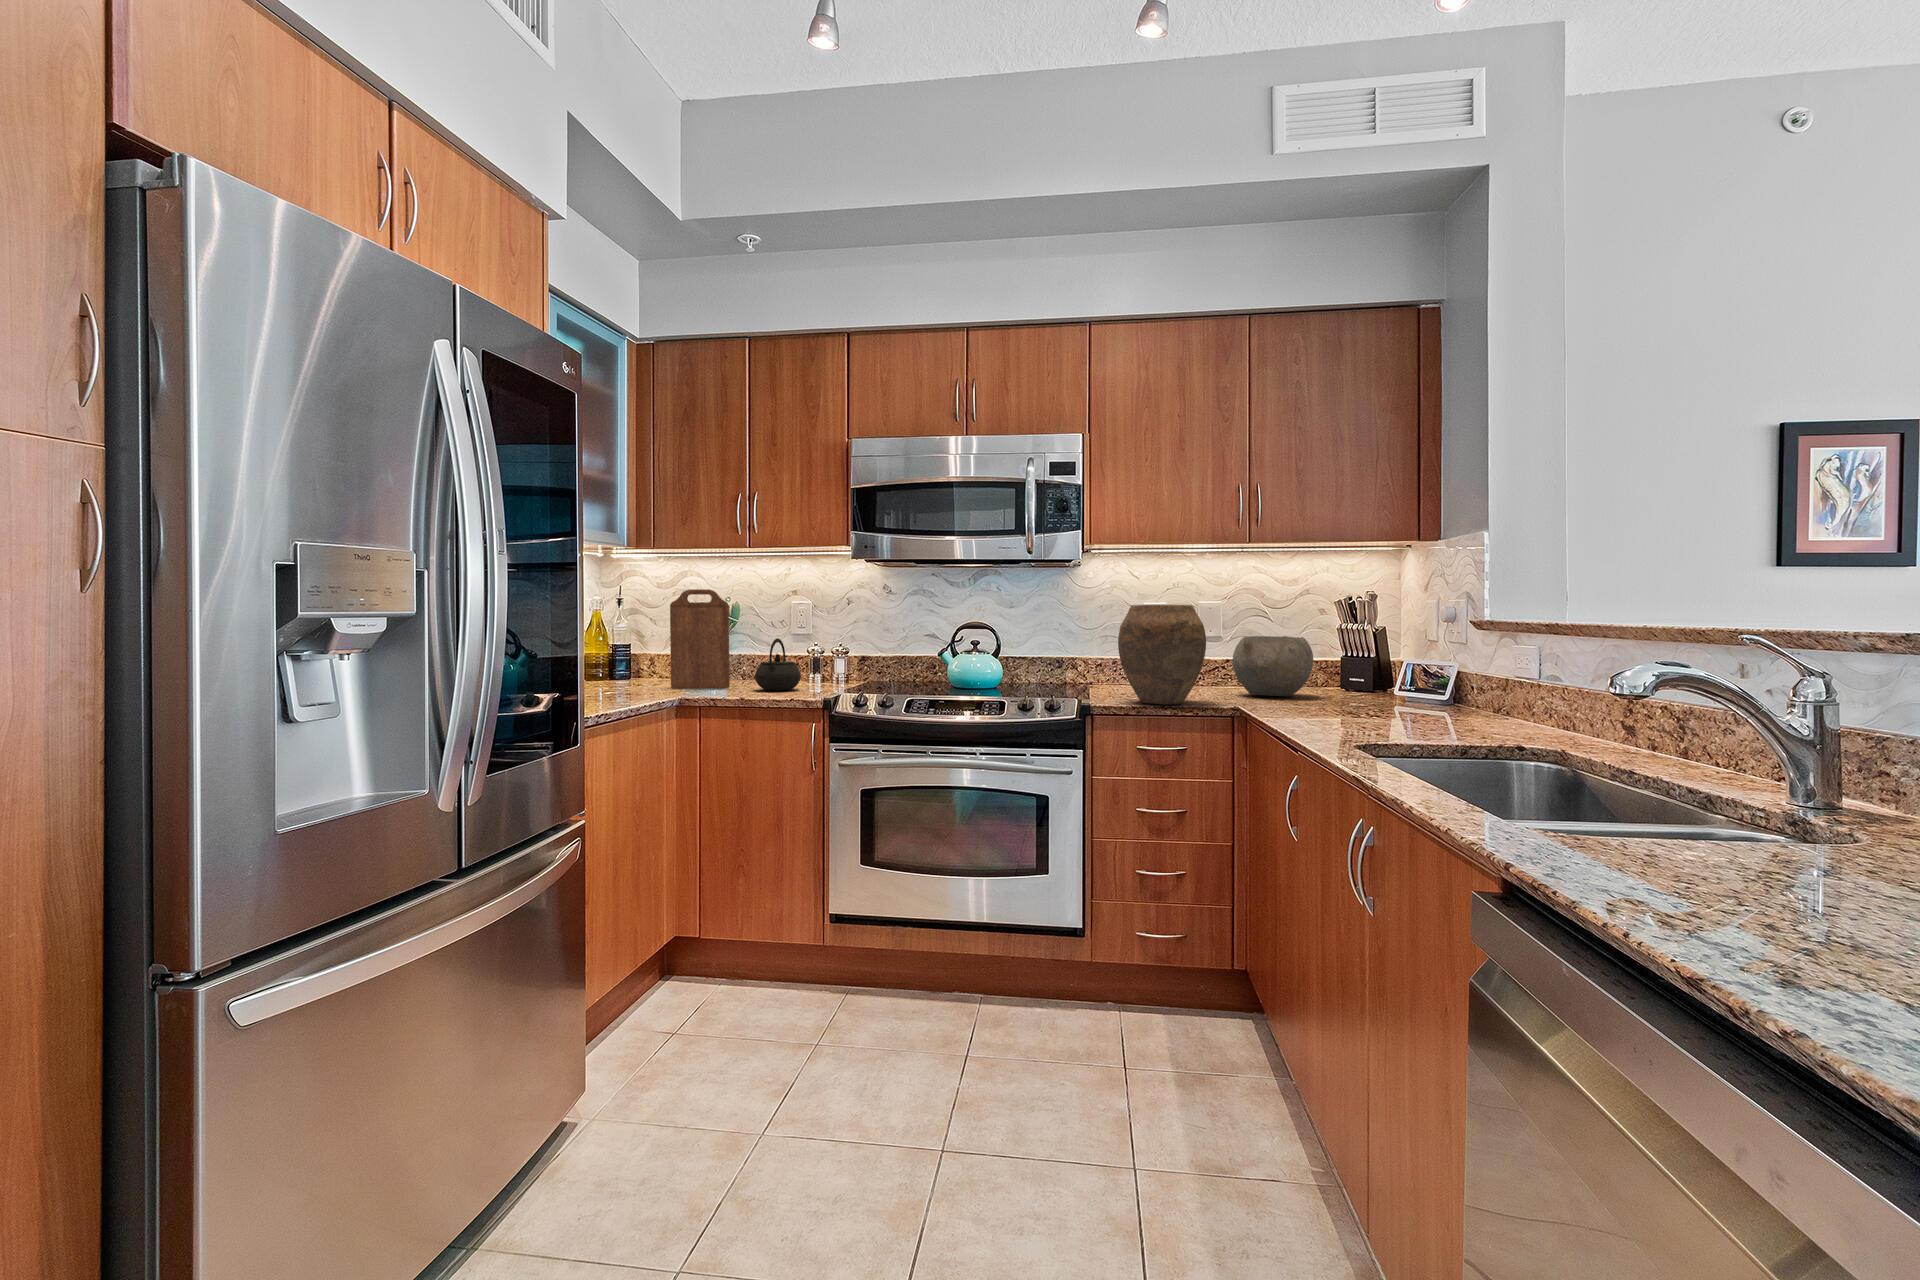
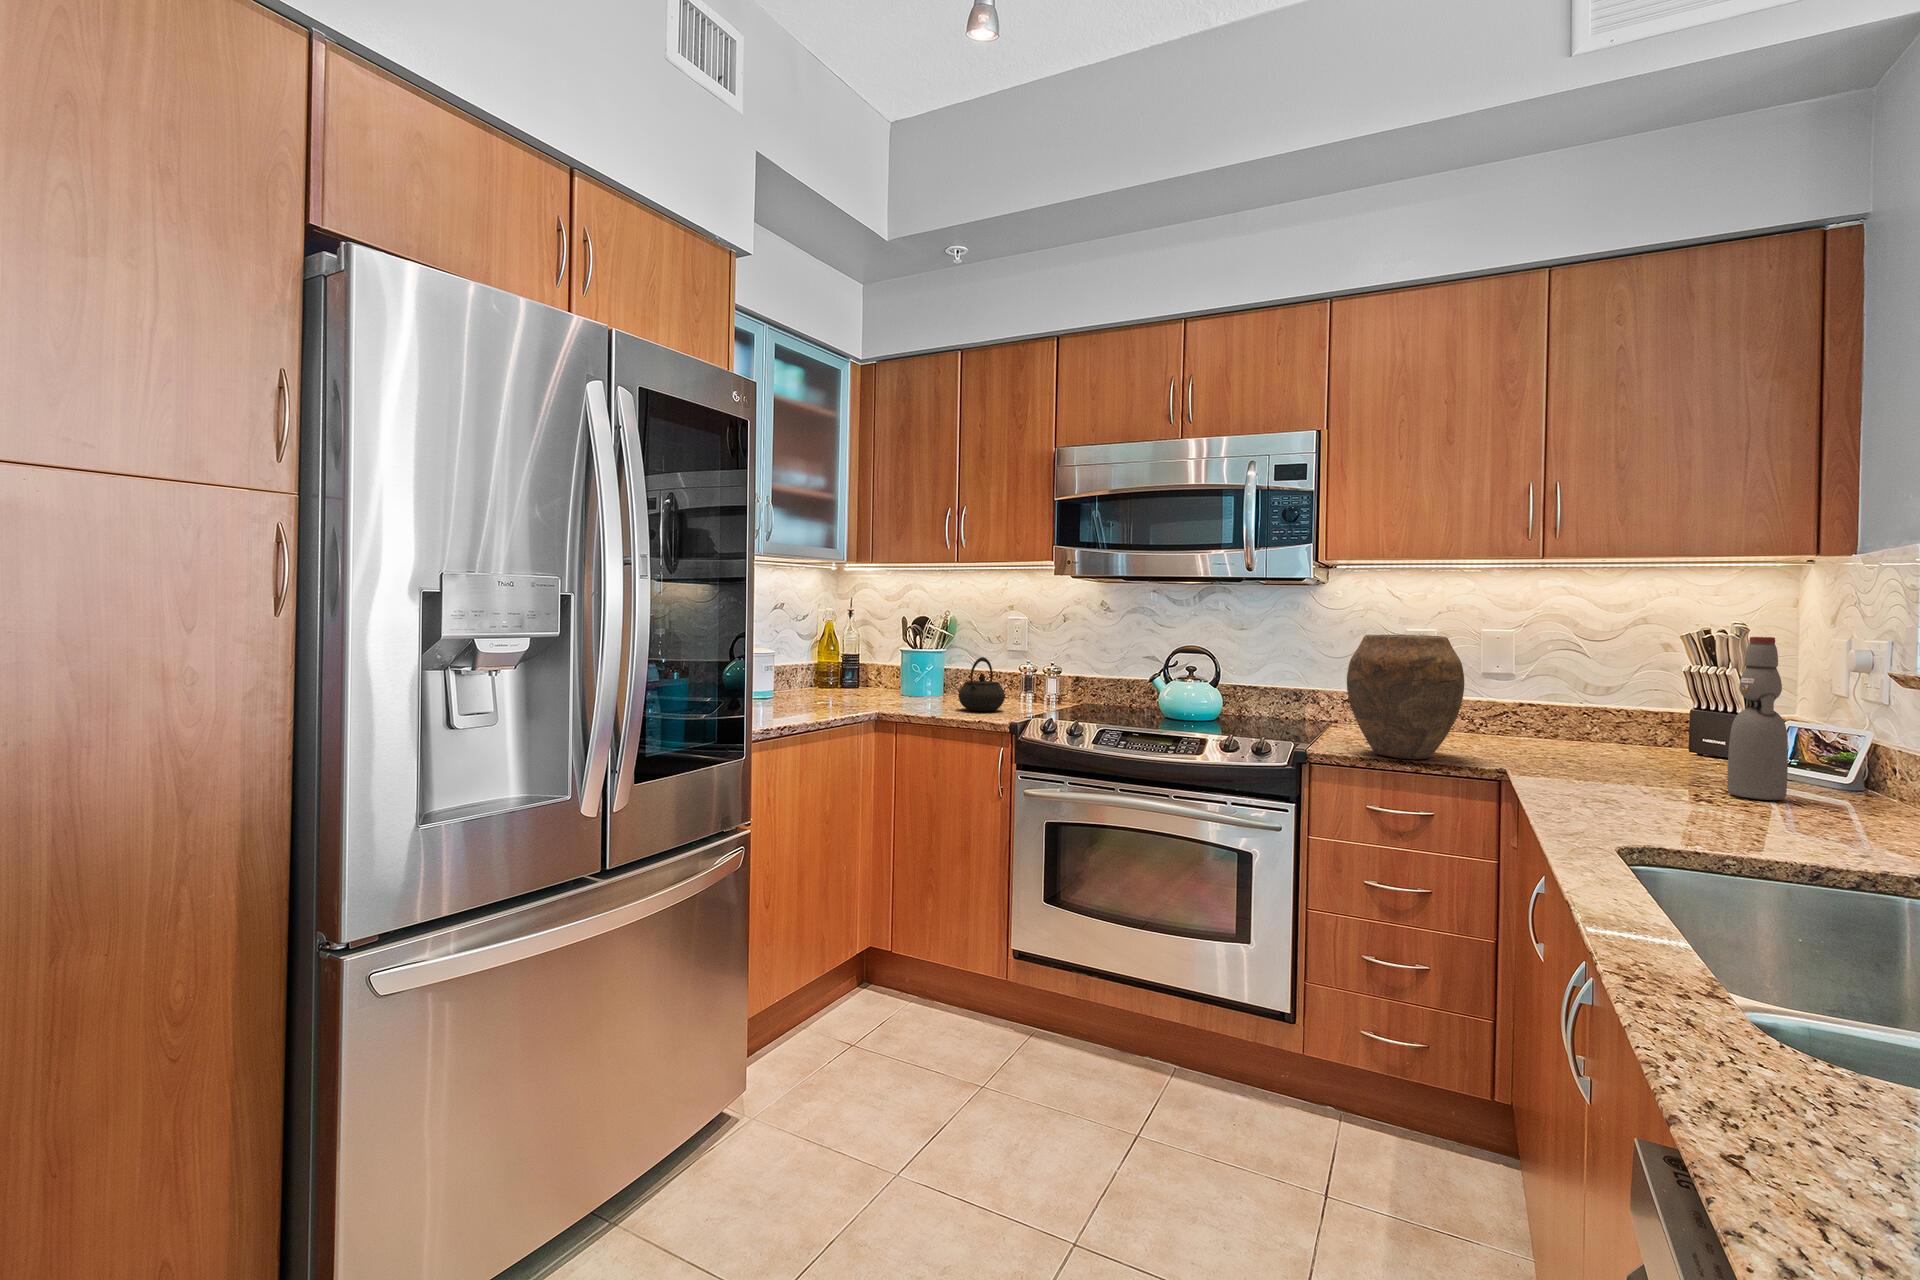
cutting board: present [670,589,730,689] -> none [884,606,939,705]
bottle: none [1384,598,1420,714] -> present [1727,637,1788,800]
bowl: present [1232,636,1313,696] -> none [1517,677,1636,757]

